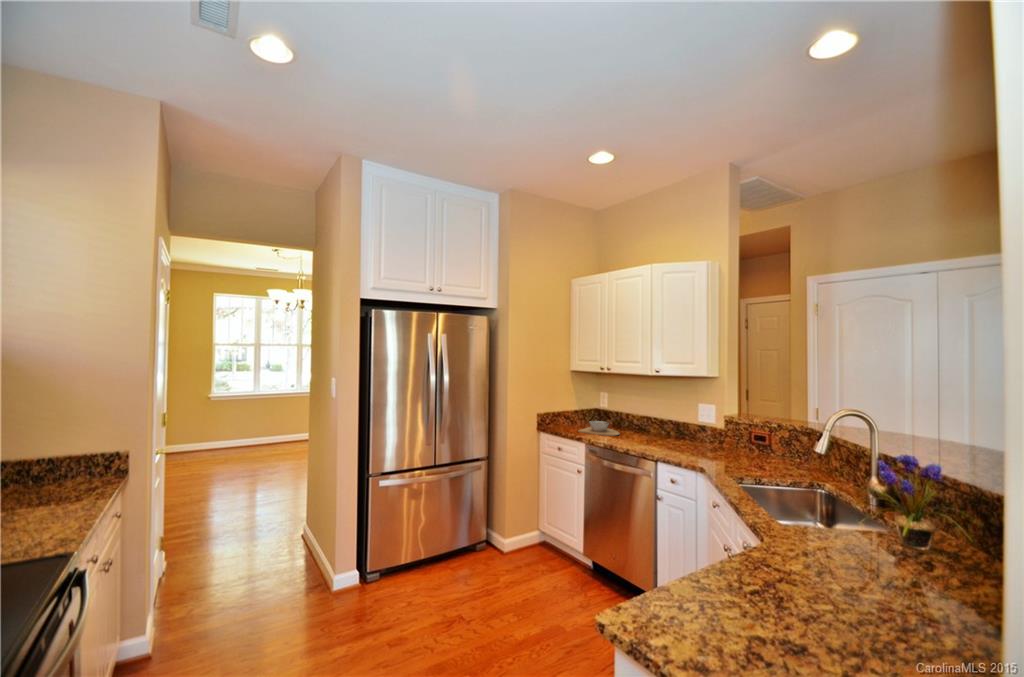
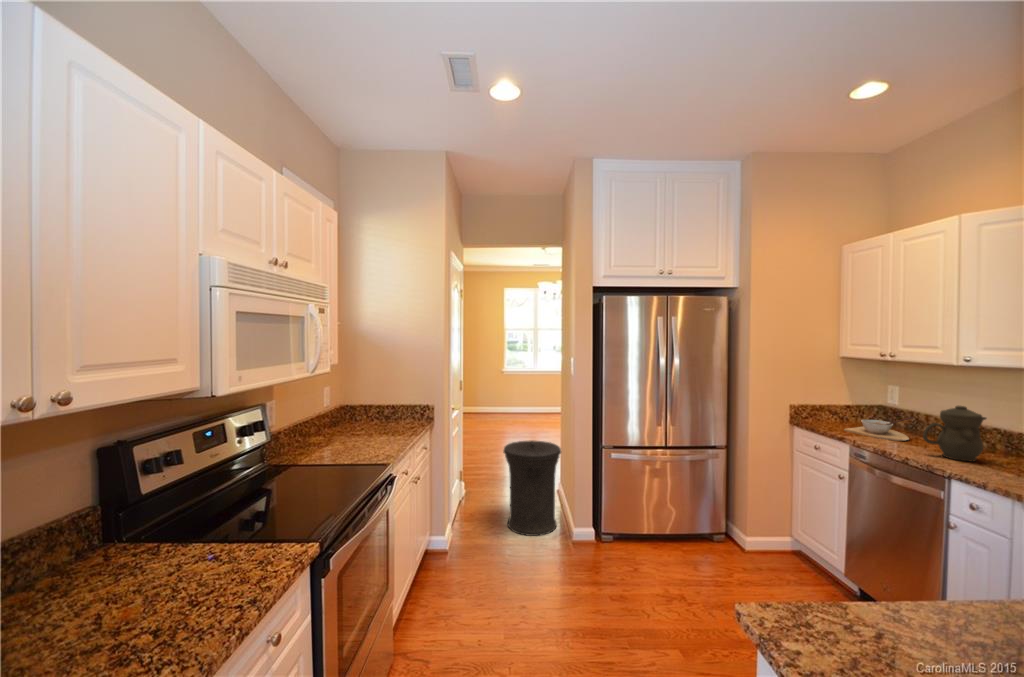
teapot: none [633,405,667,446] -> present [923,406,986,461]
trash can: none [239,479,319,601] -> present [503,441,561,536]

